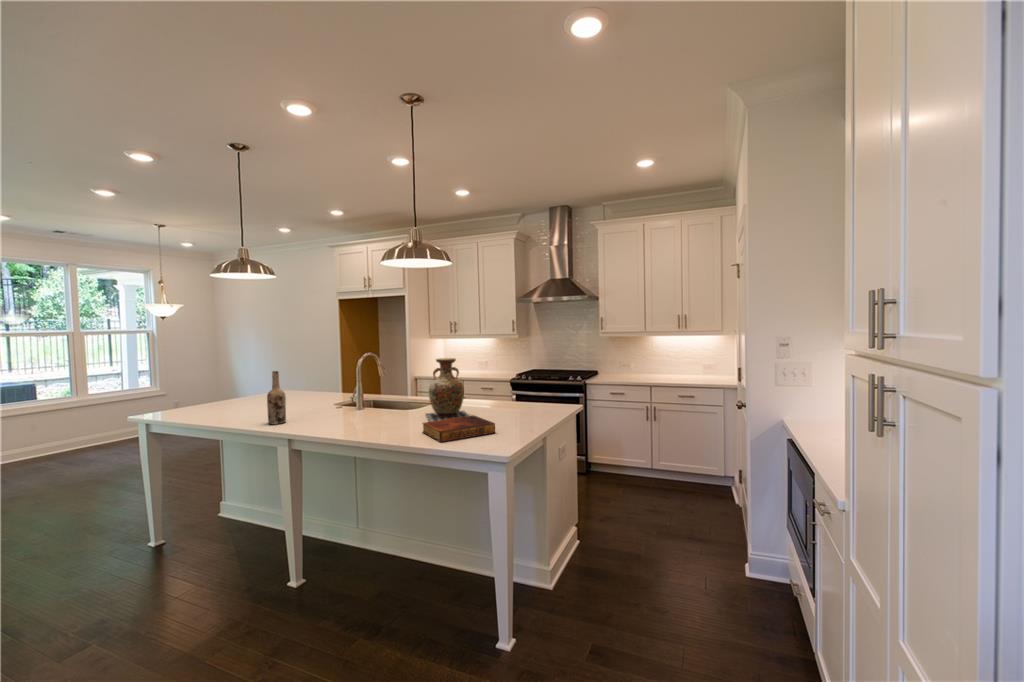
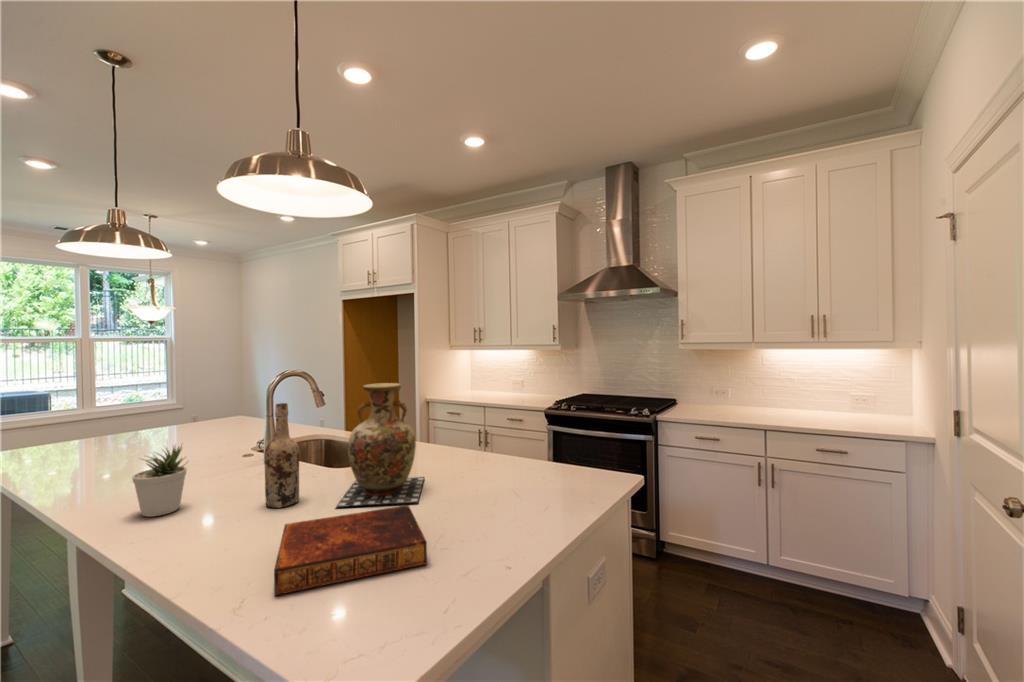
wine bottle: present [267,371,286,425] -> present [265,403,299,508]
potted plant: none [321,391,348,430] -> present [132,446,187,517]

